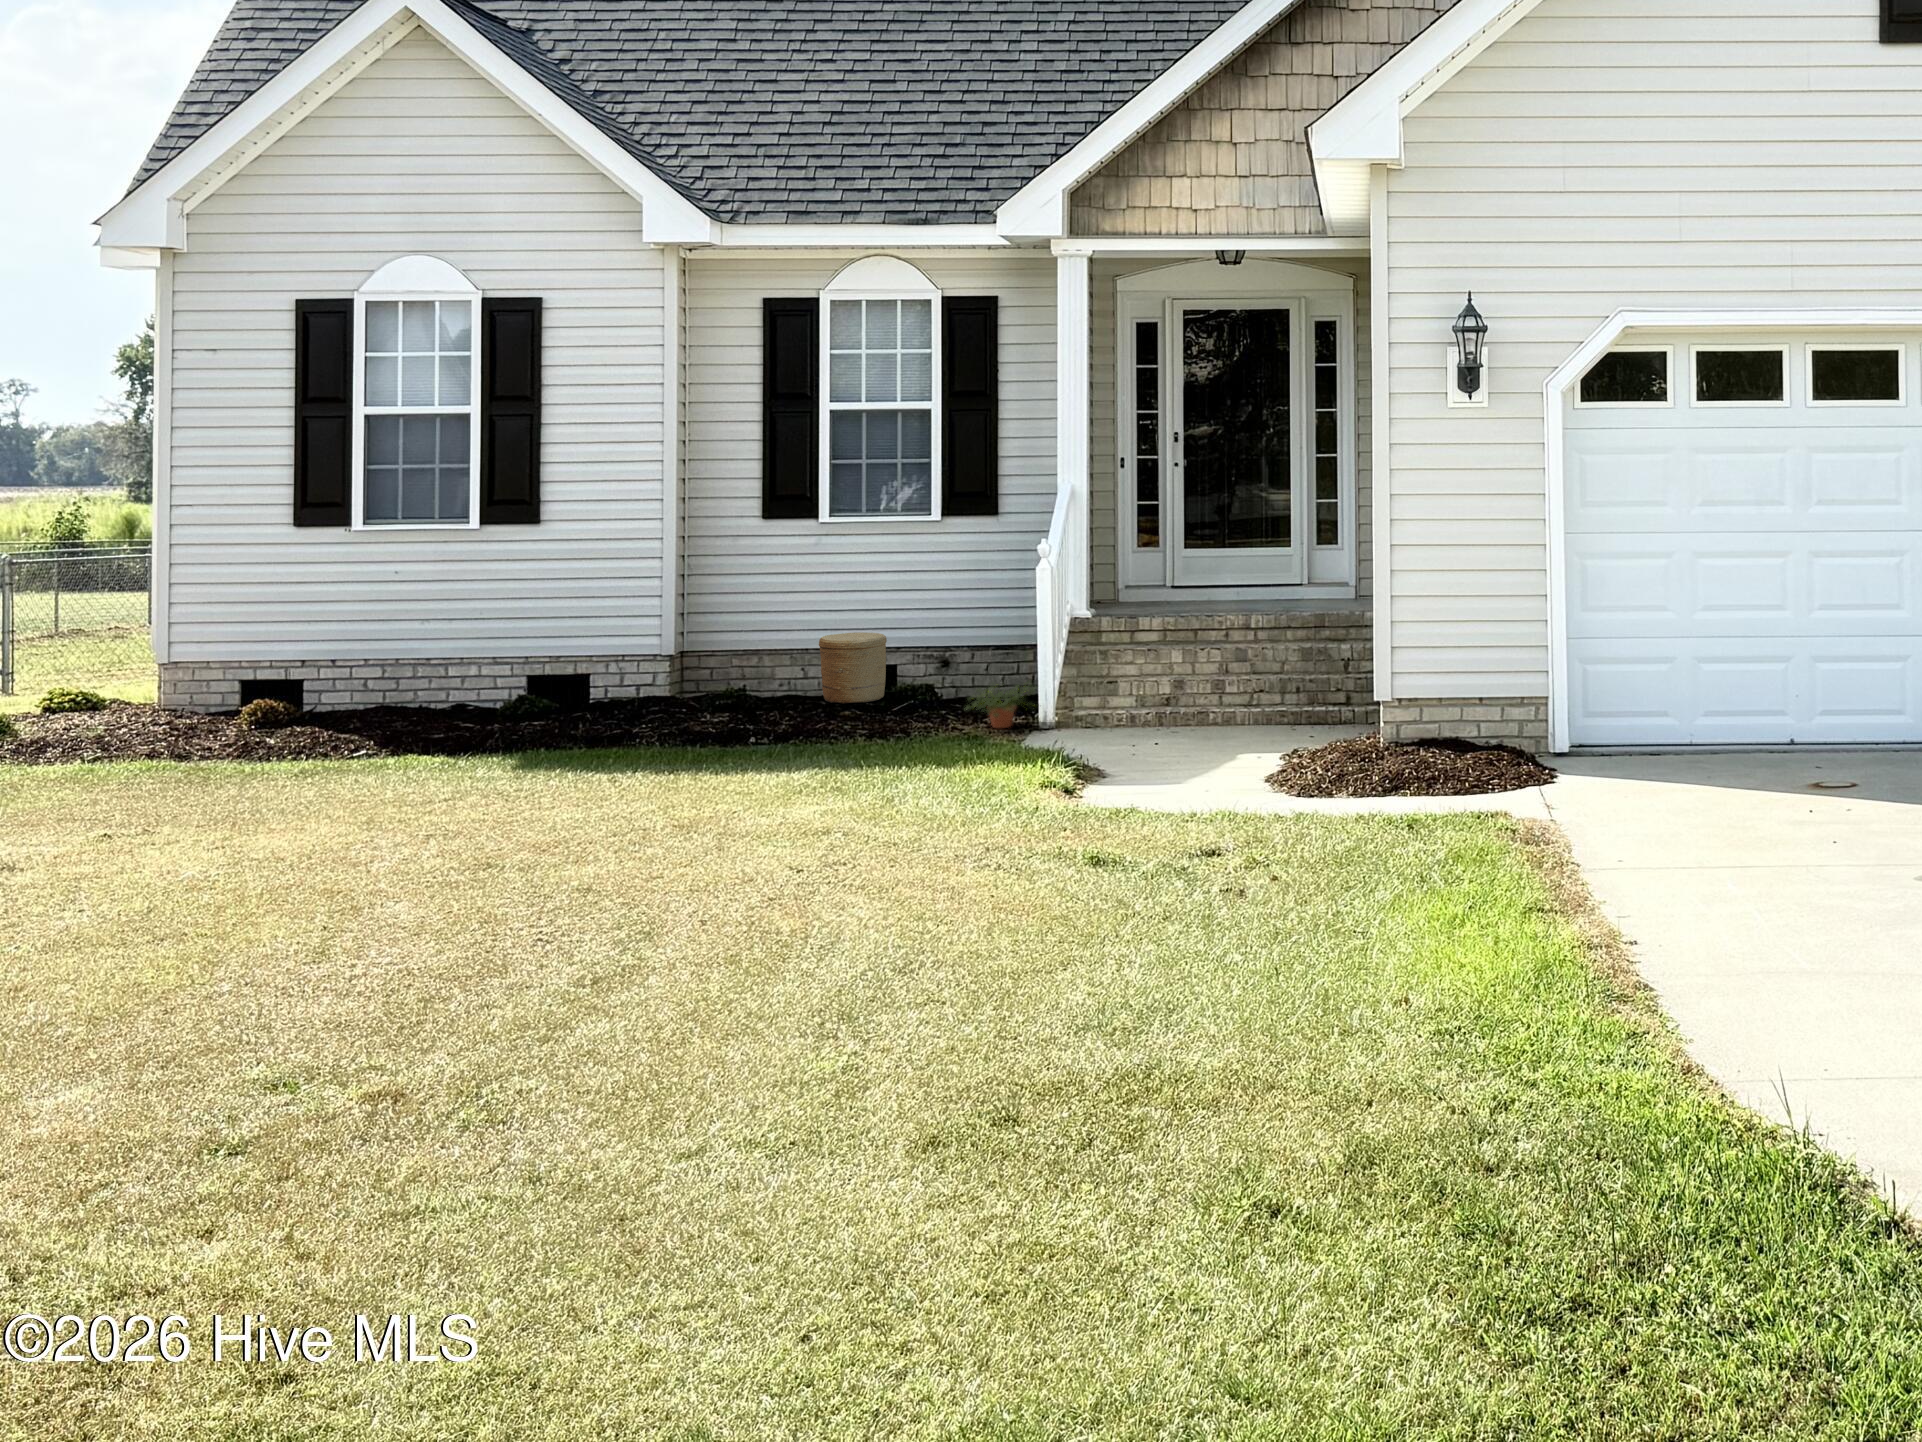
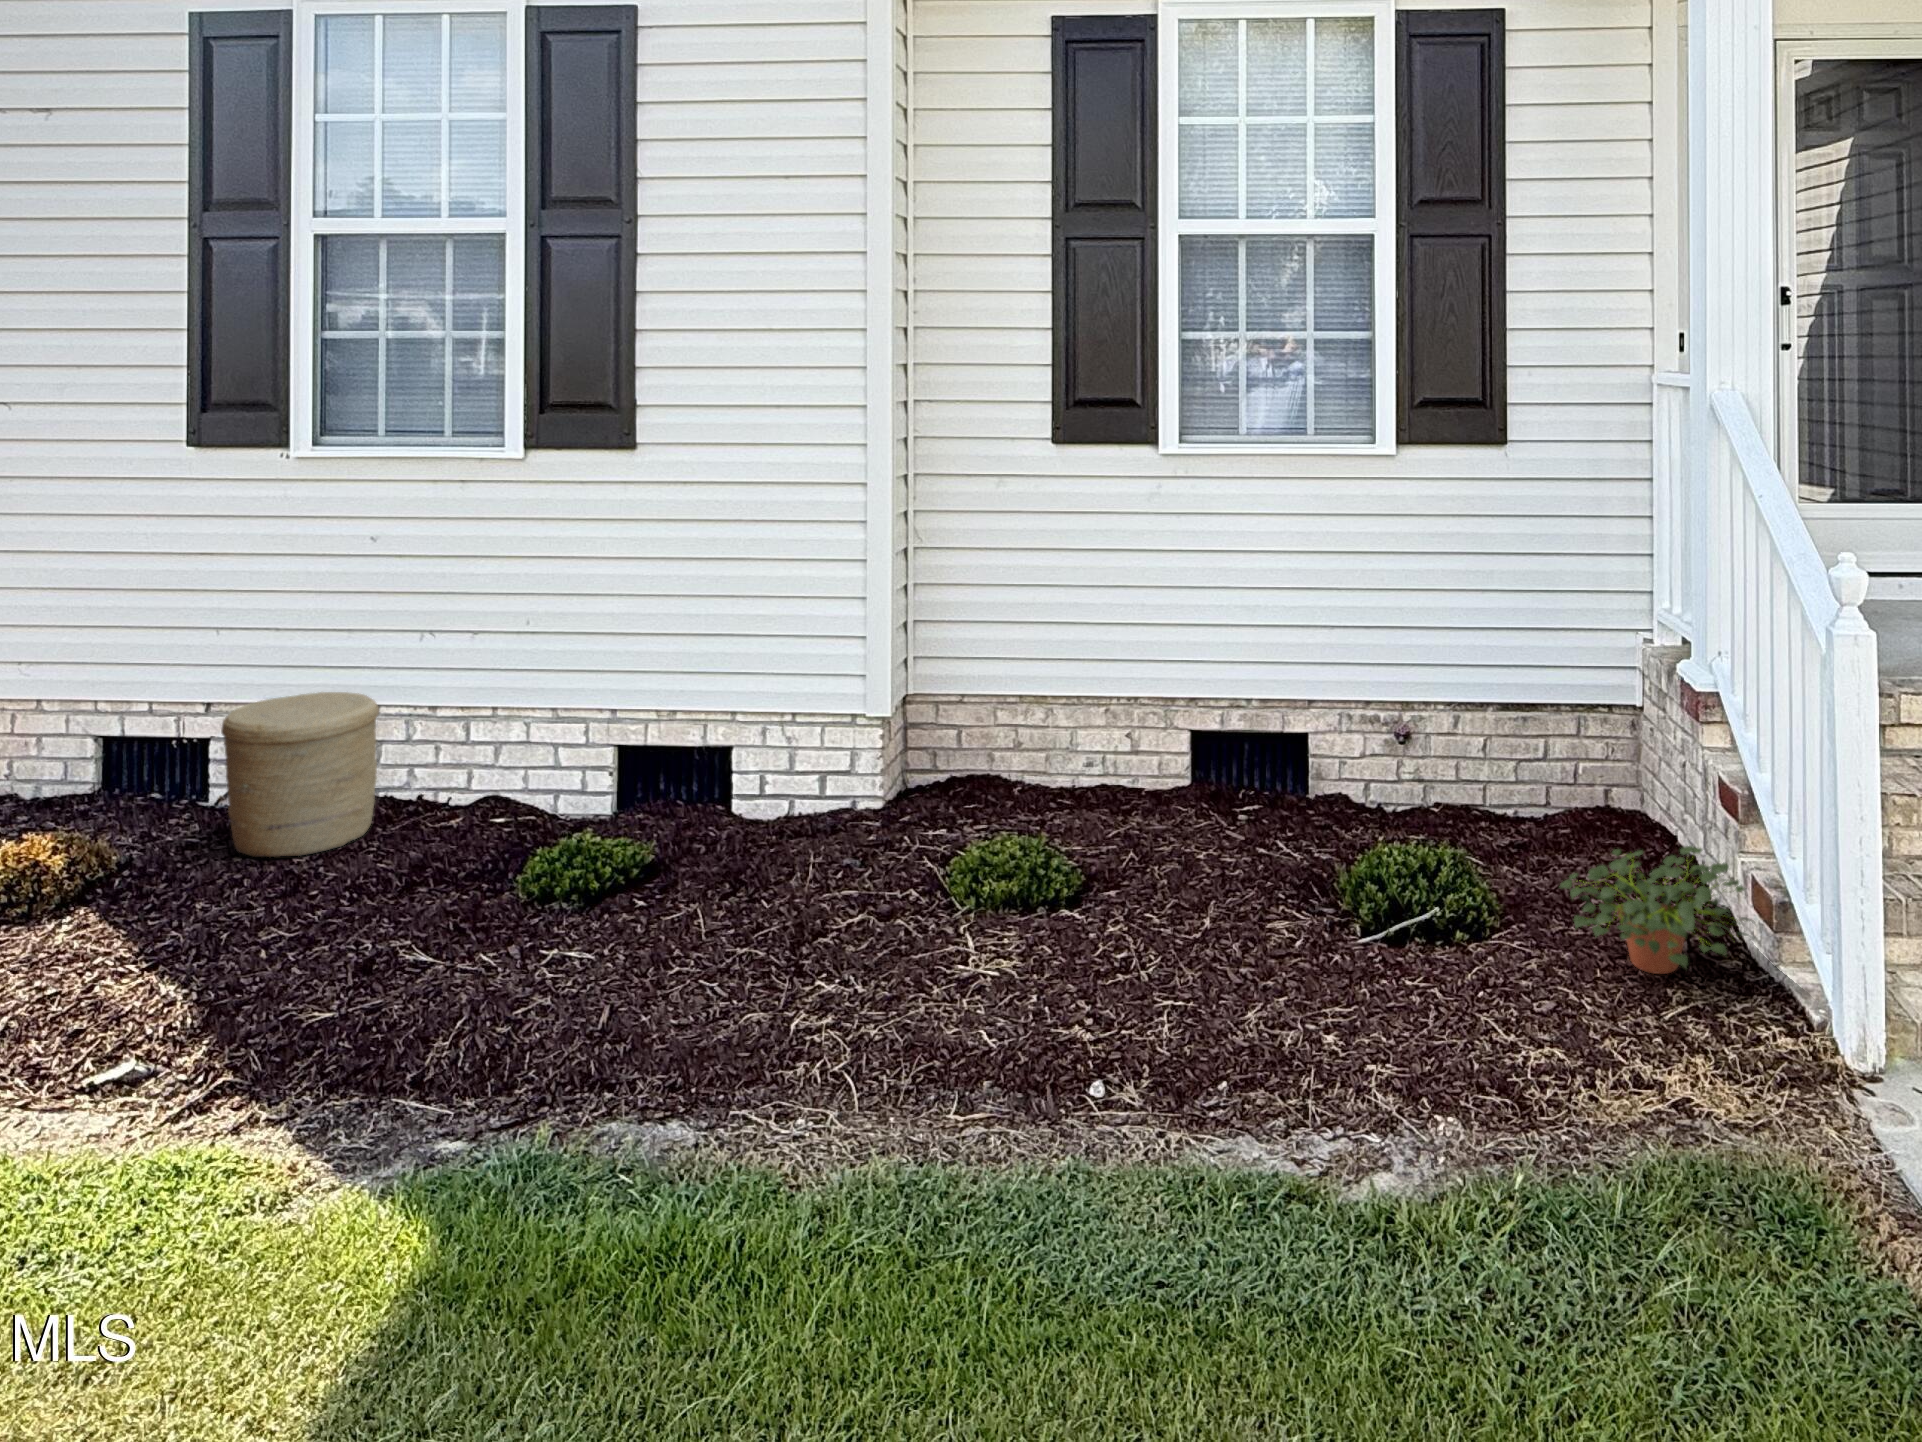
woven basket: present [819,632,887,703] -> present [221,692,379,857]

